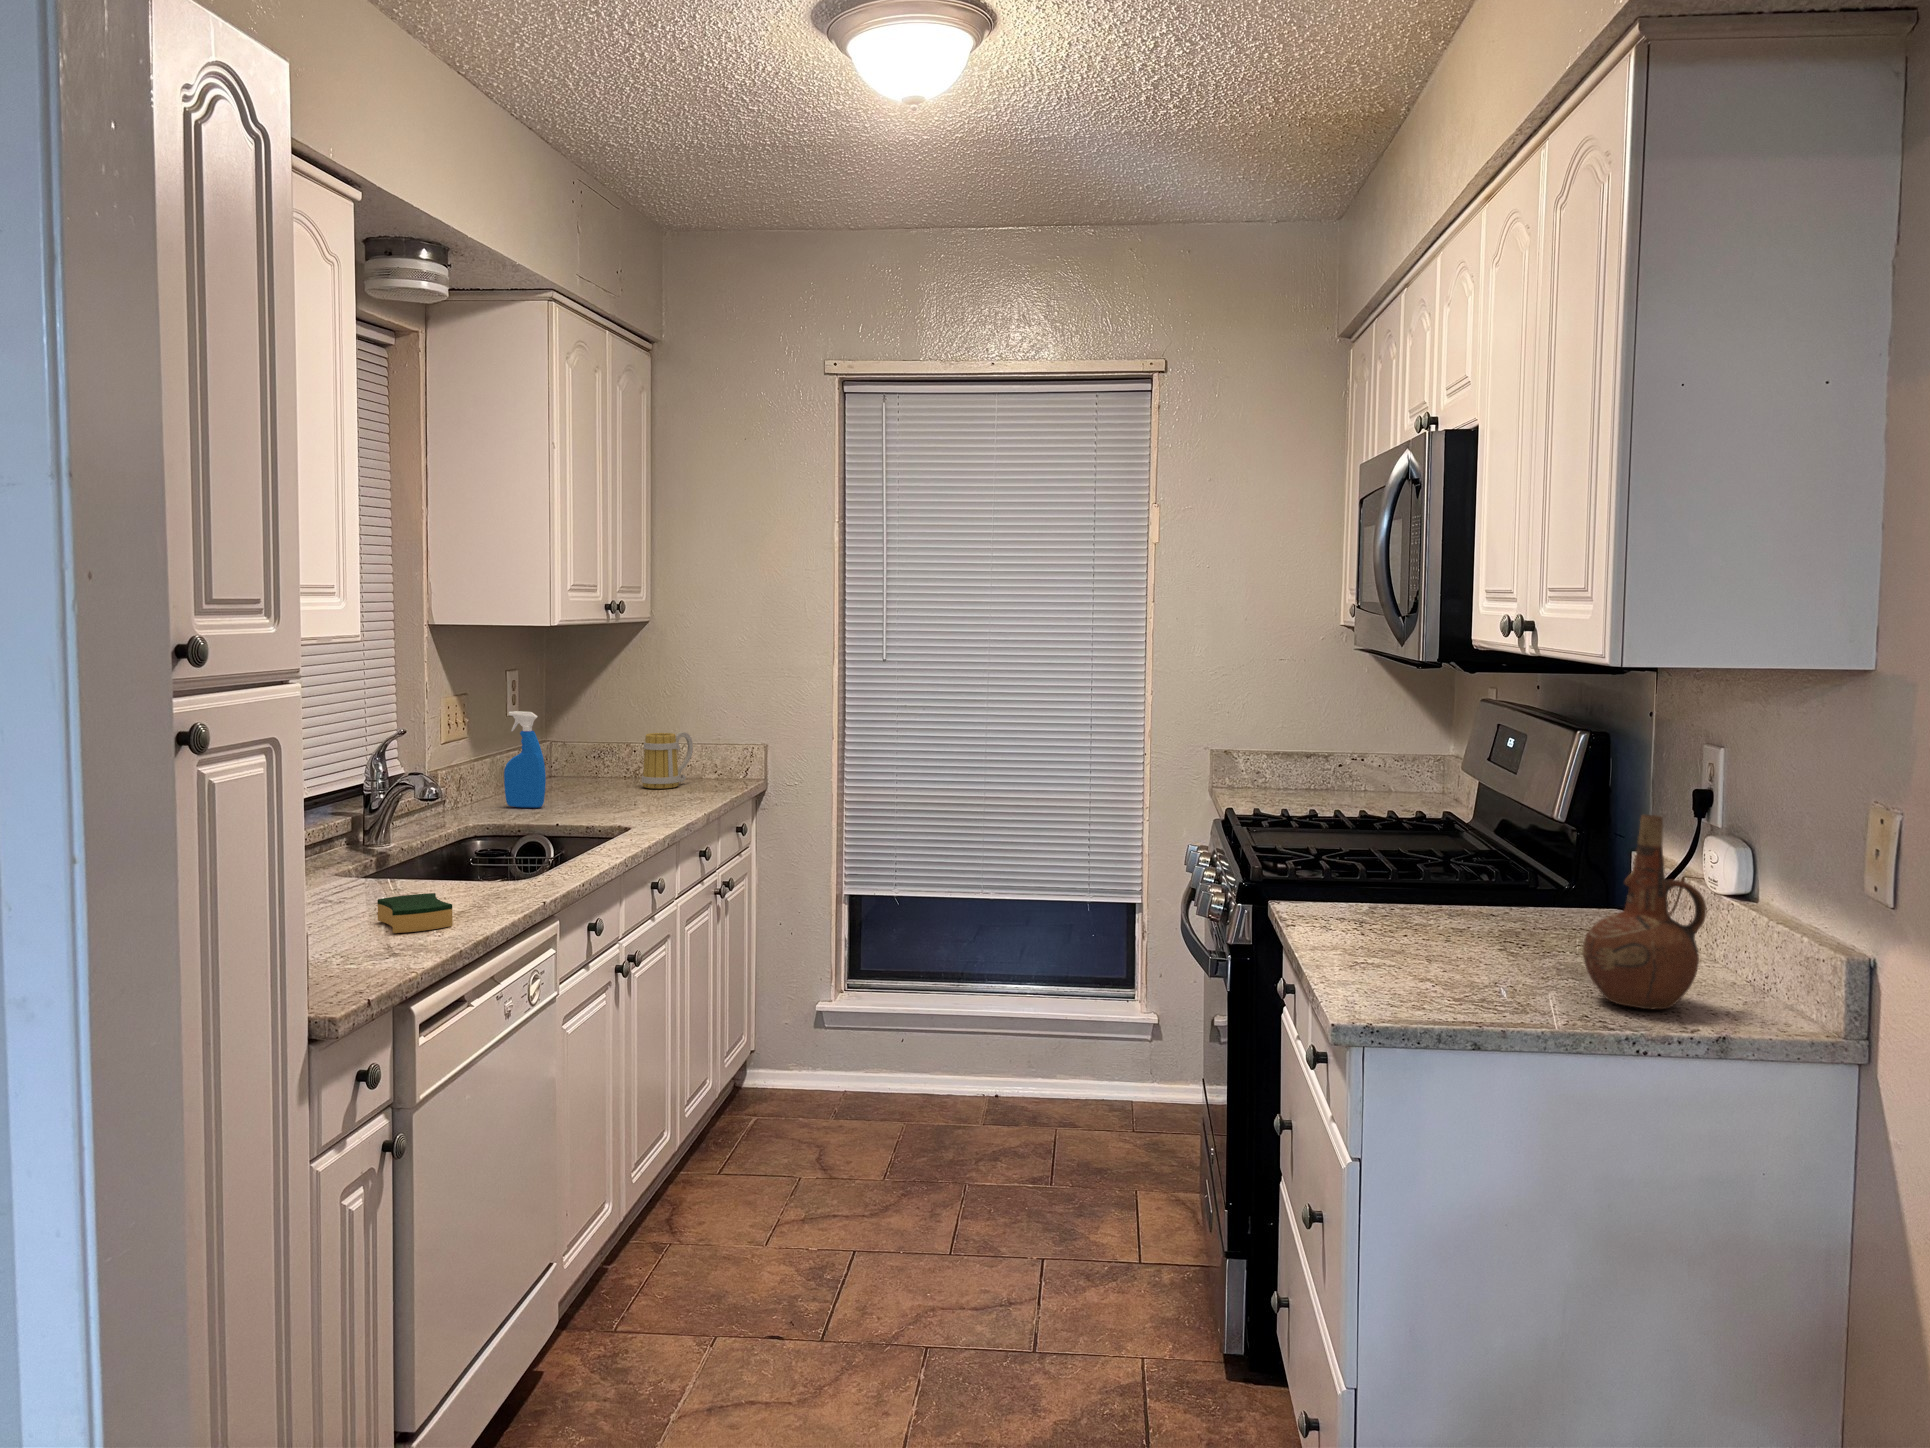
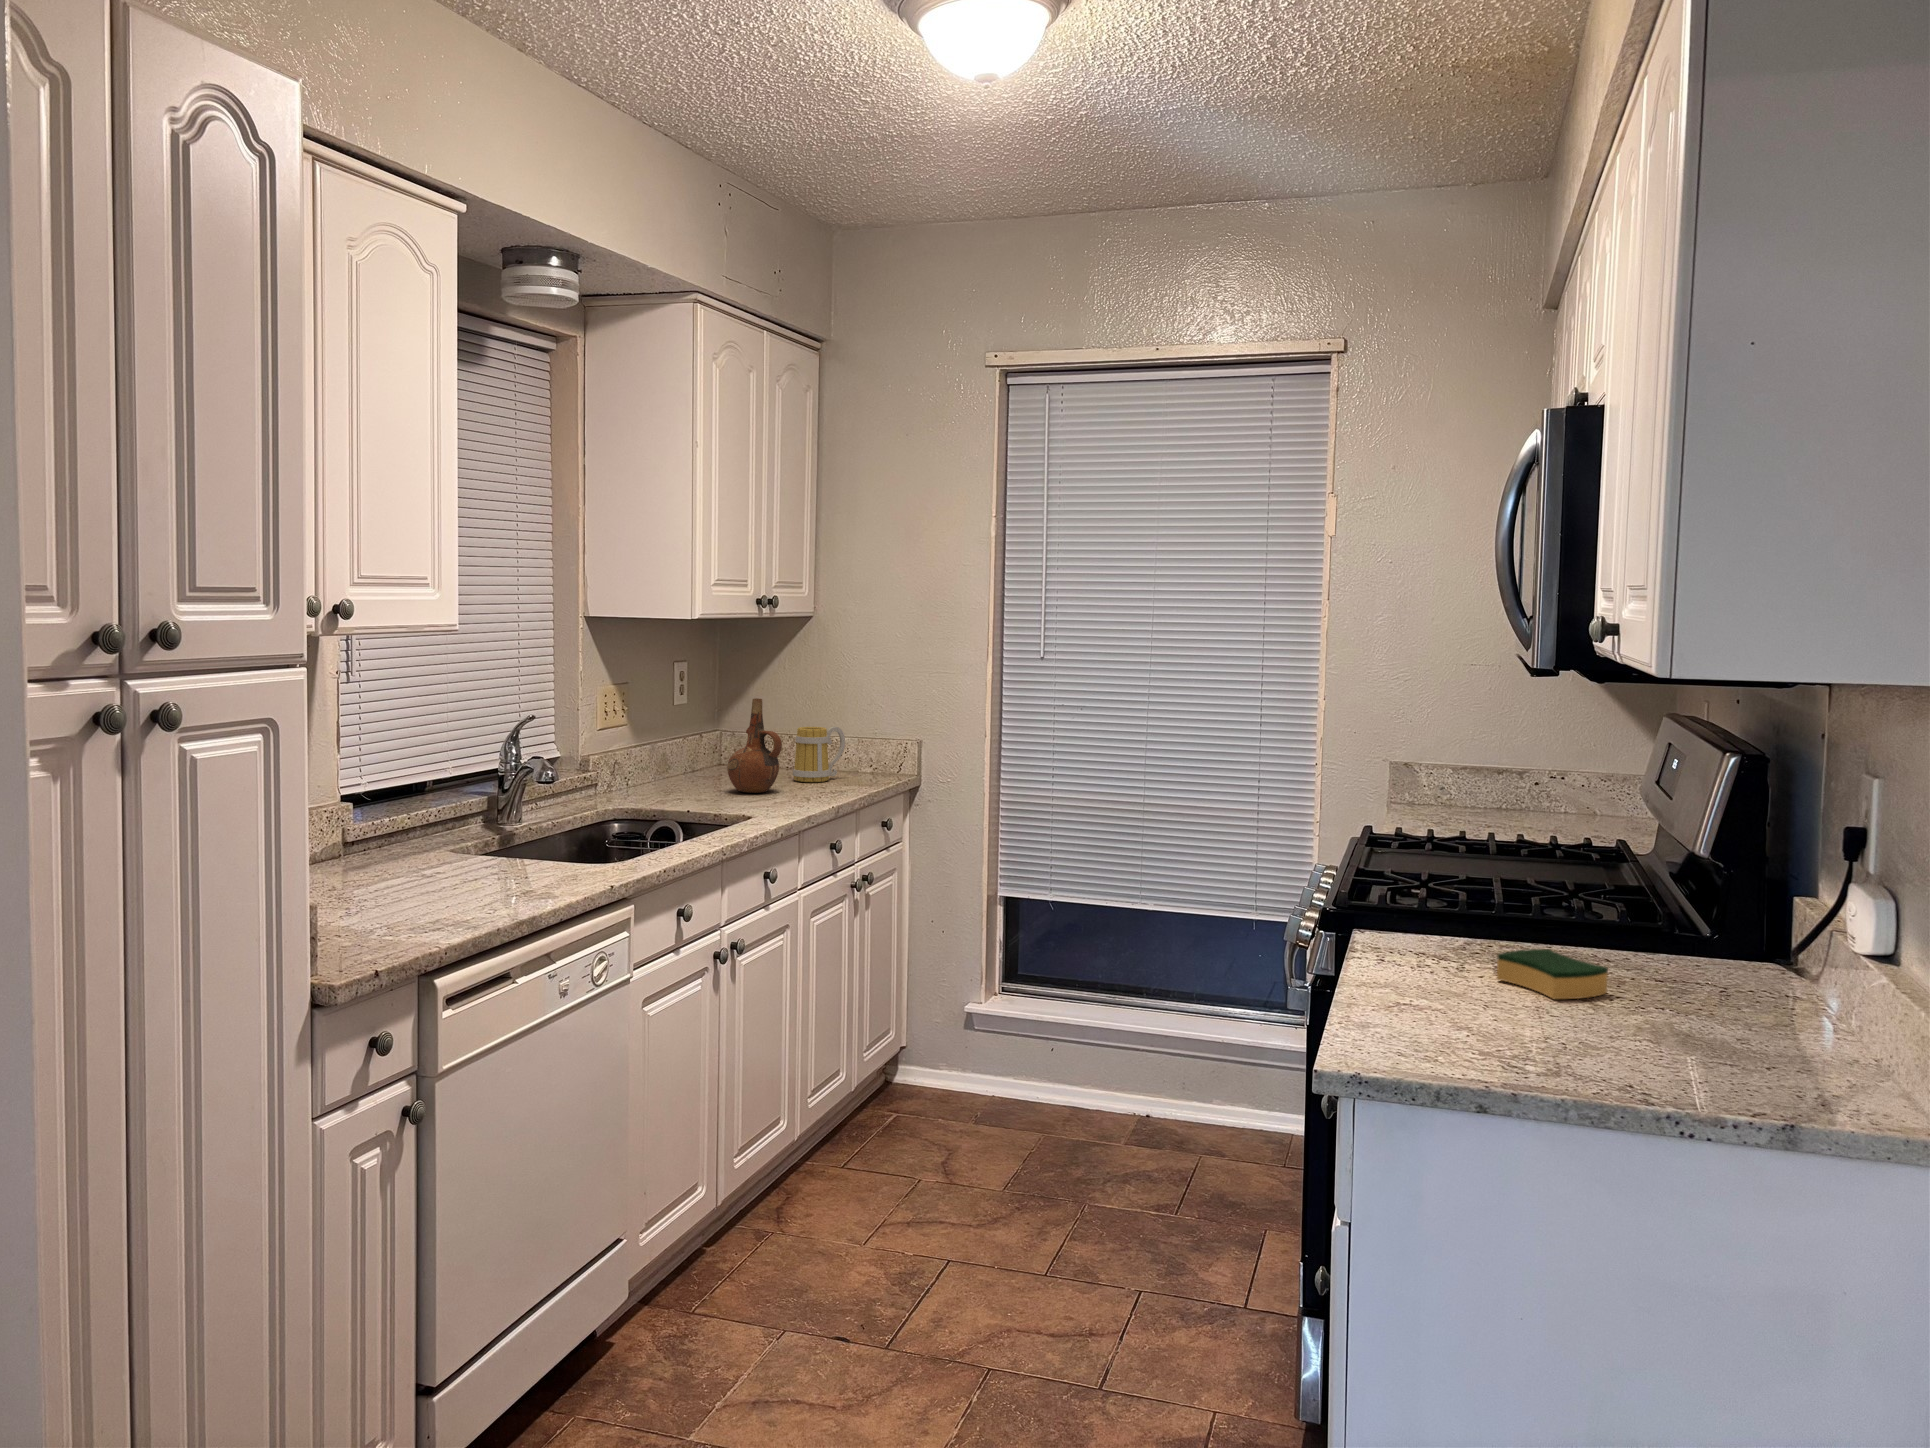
spray bottle: present [504,711,546,808] -> none [652,701,690,796]
ceramic pitcher: present [1583,815,1706,1009] -> present [727,698,782,793]
sponge: present [377,893,453,933] -> present [1497,949,1608,999]

